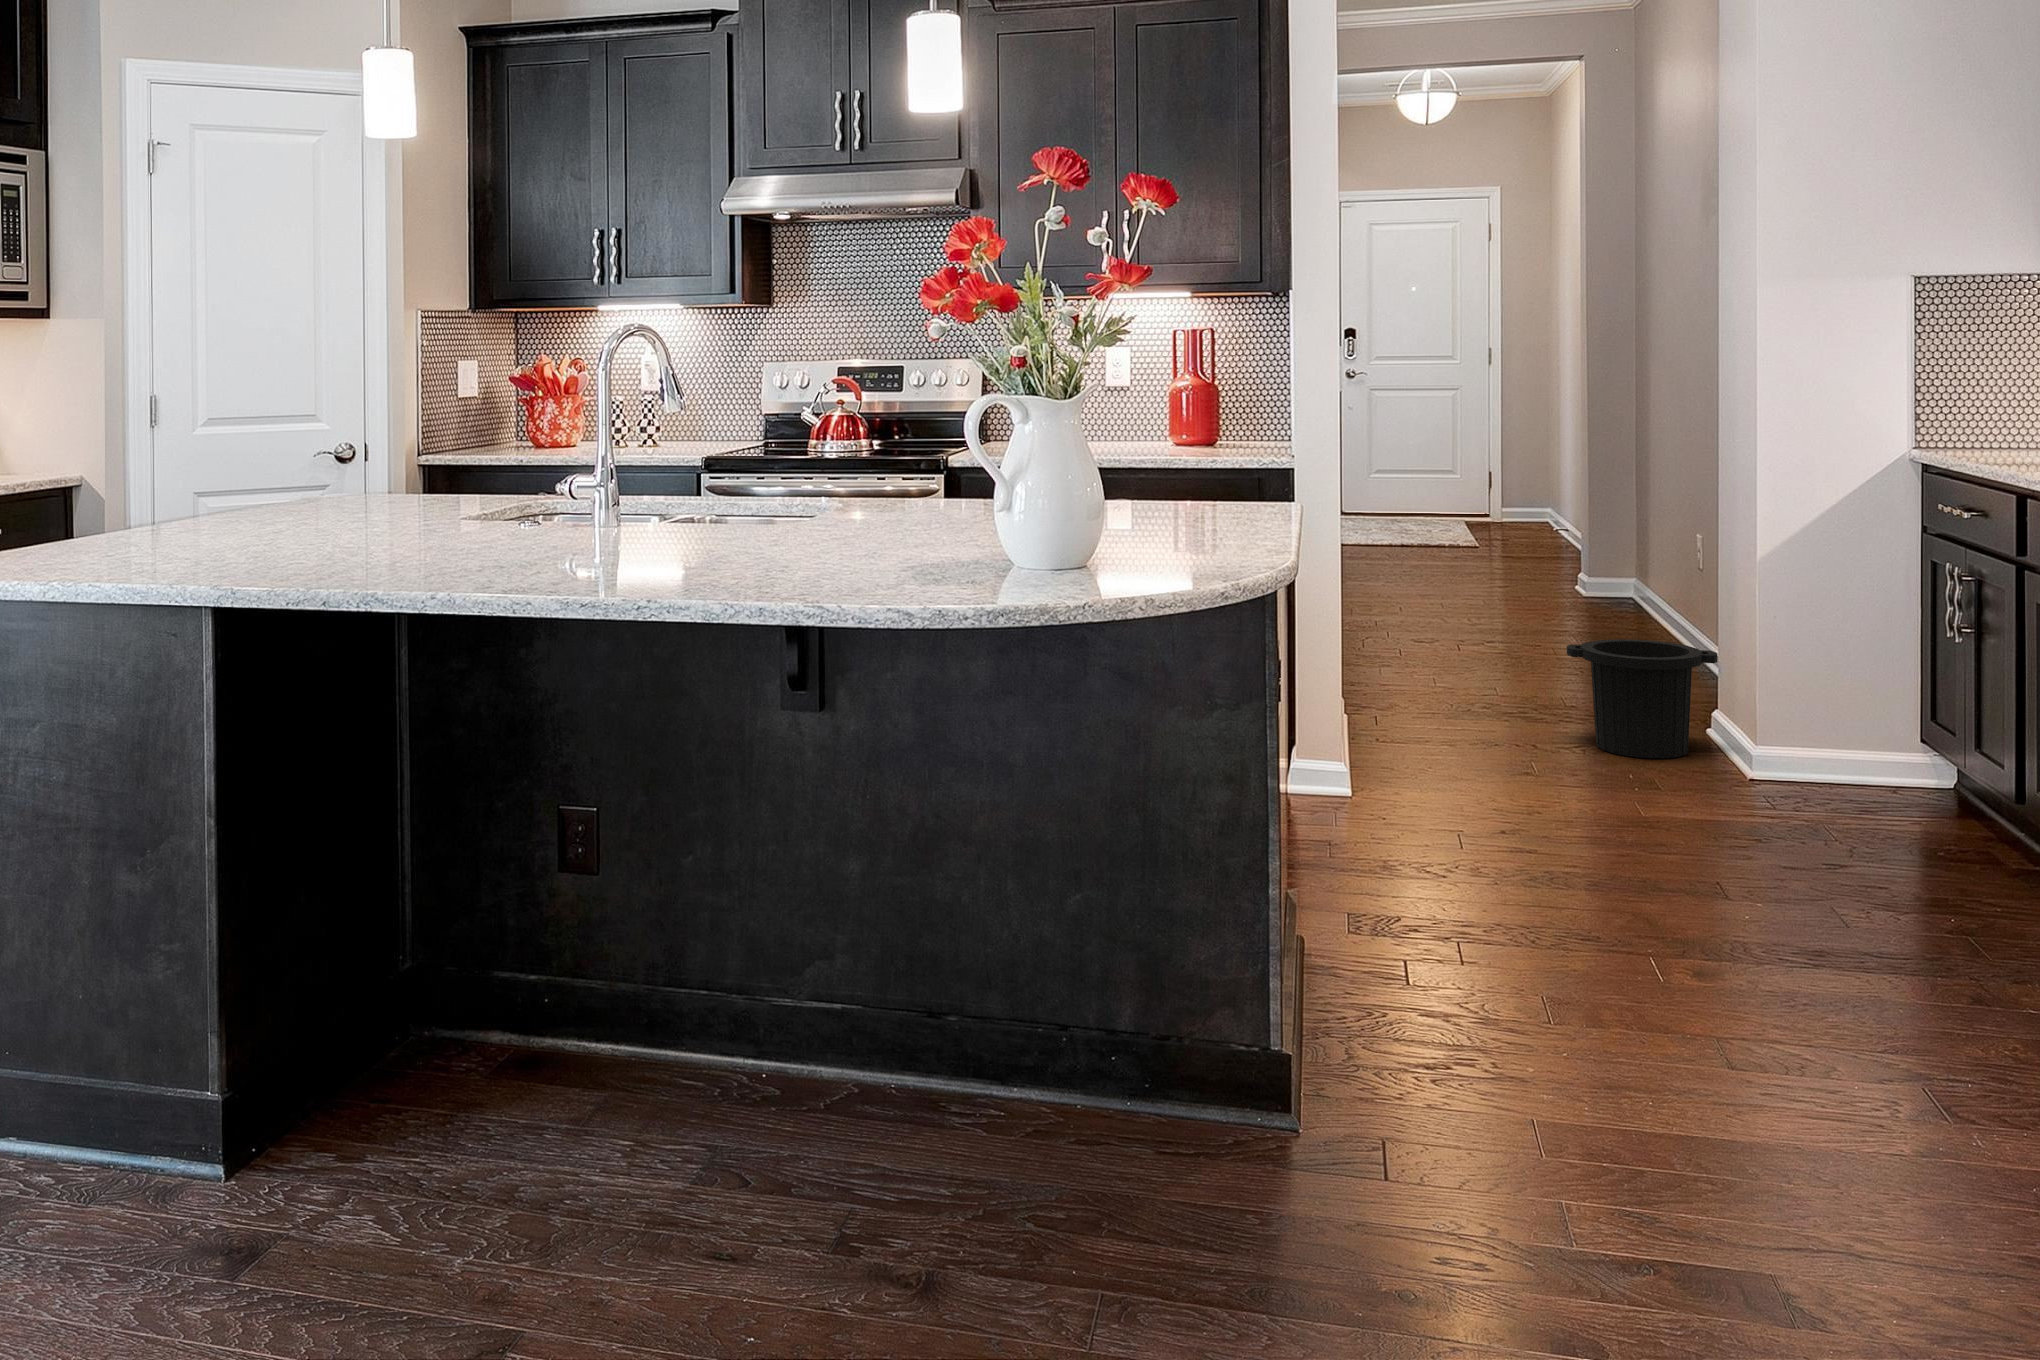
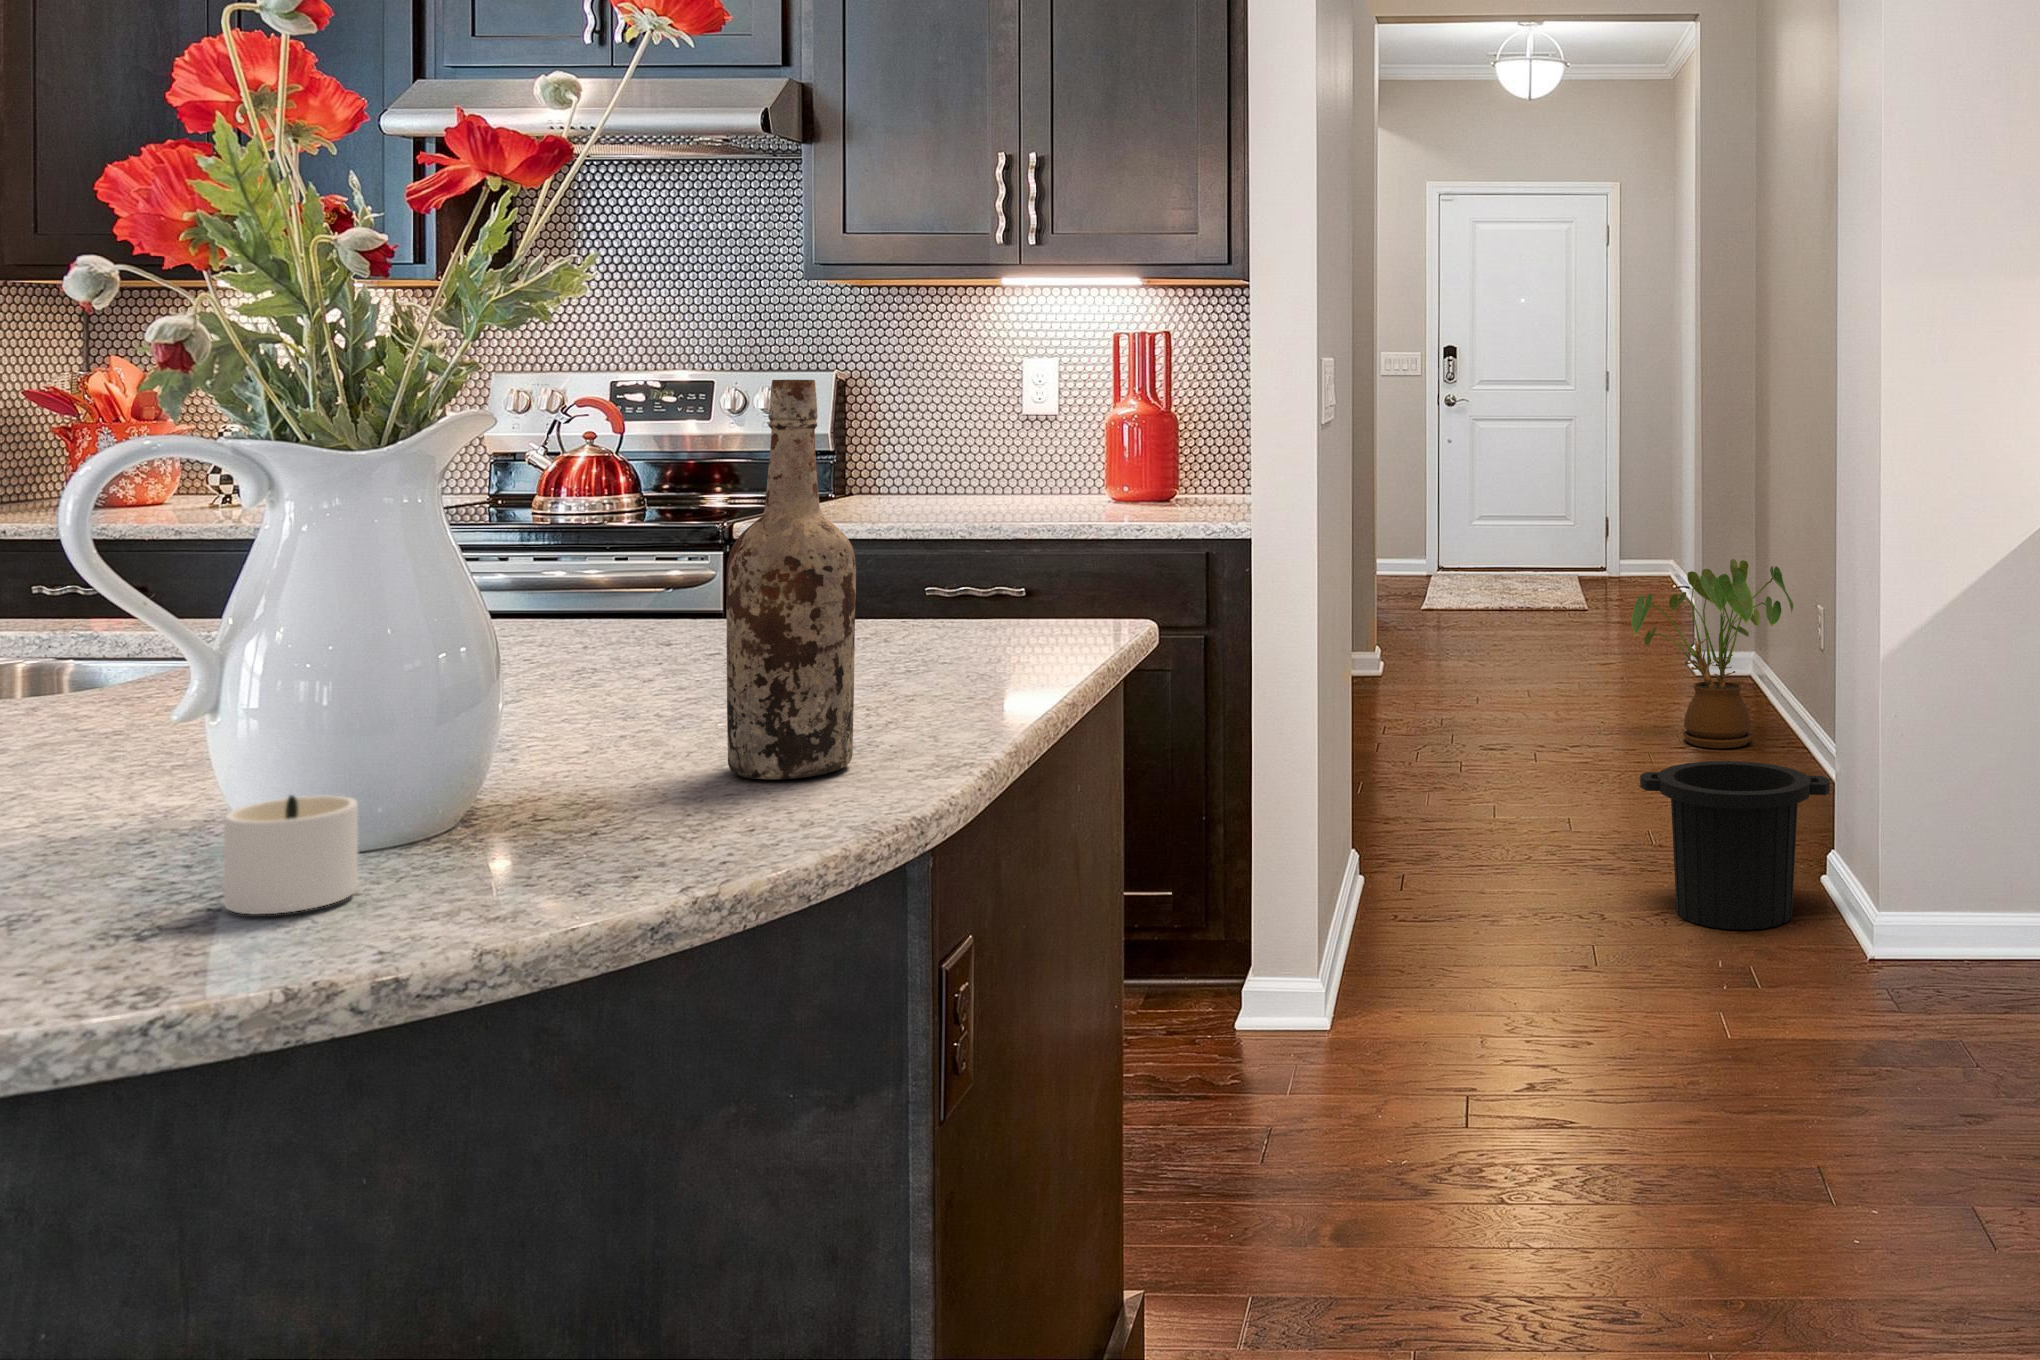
wine bottle: none [1168,368,1228,560] -> present [726,380,856,779]
house plant: none [1539,498,1676,646] -> present [1631,559,1793,748]
candle: none [1042,543,1105,589] -> present [224,795,358,914]

